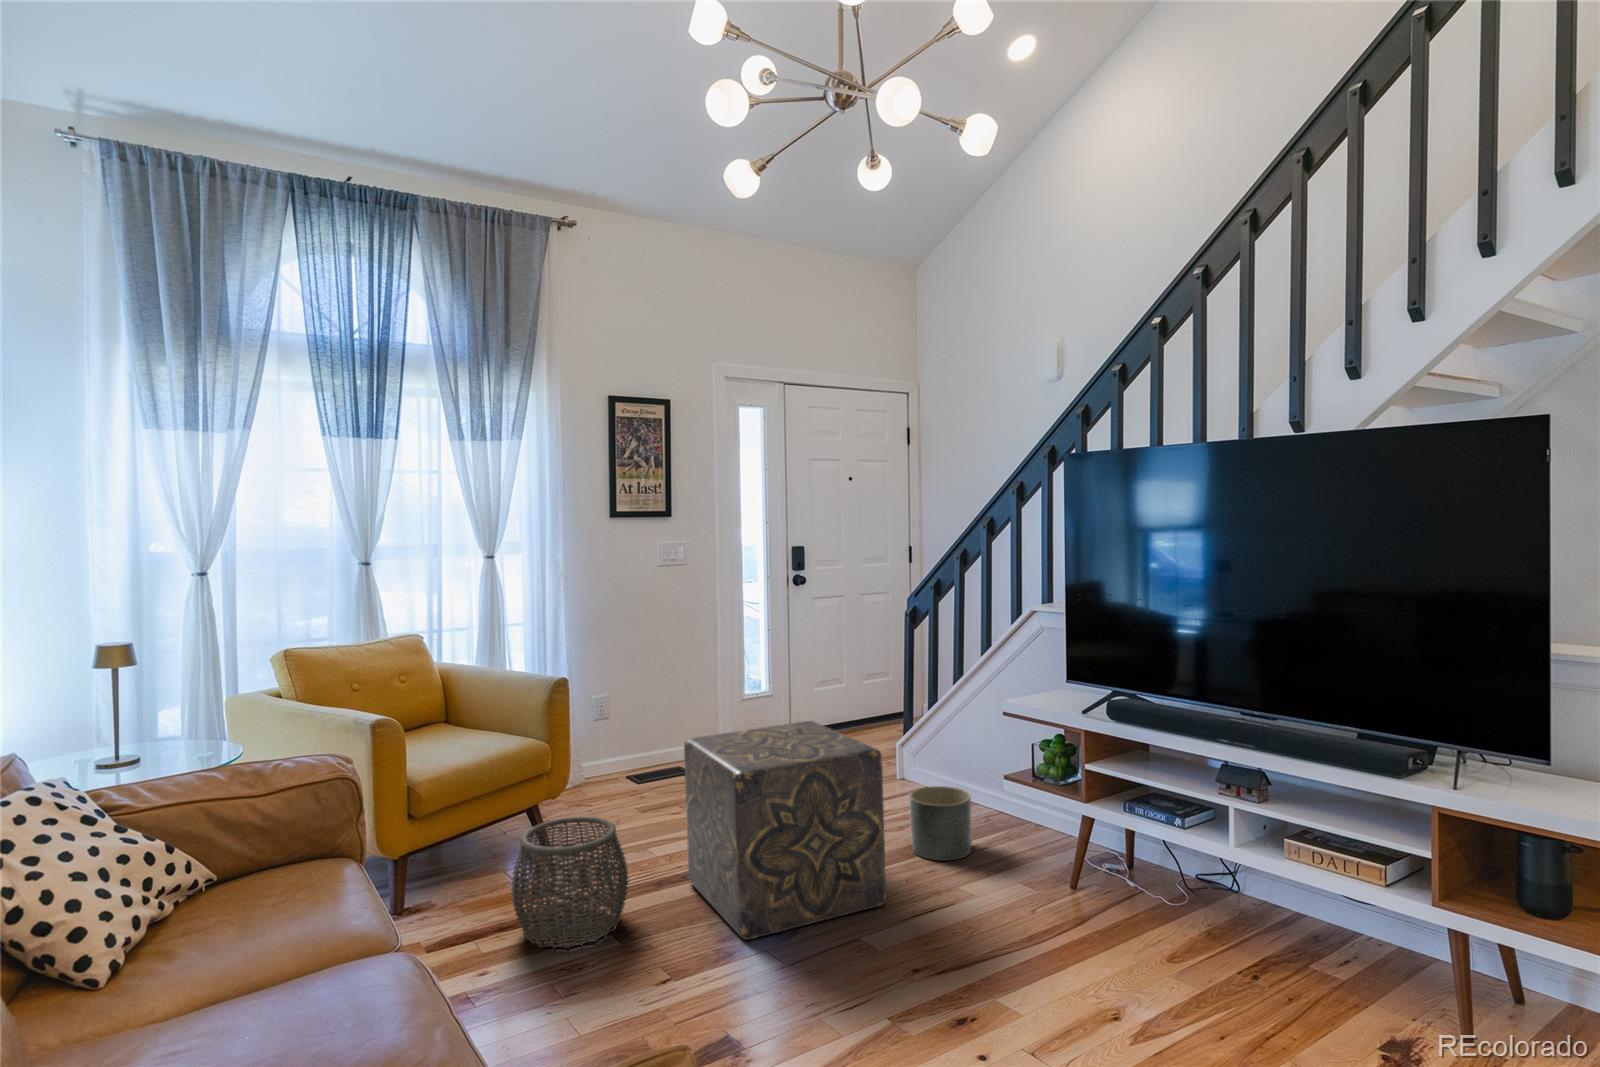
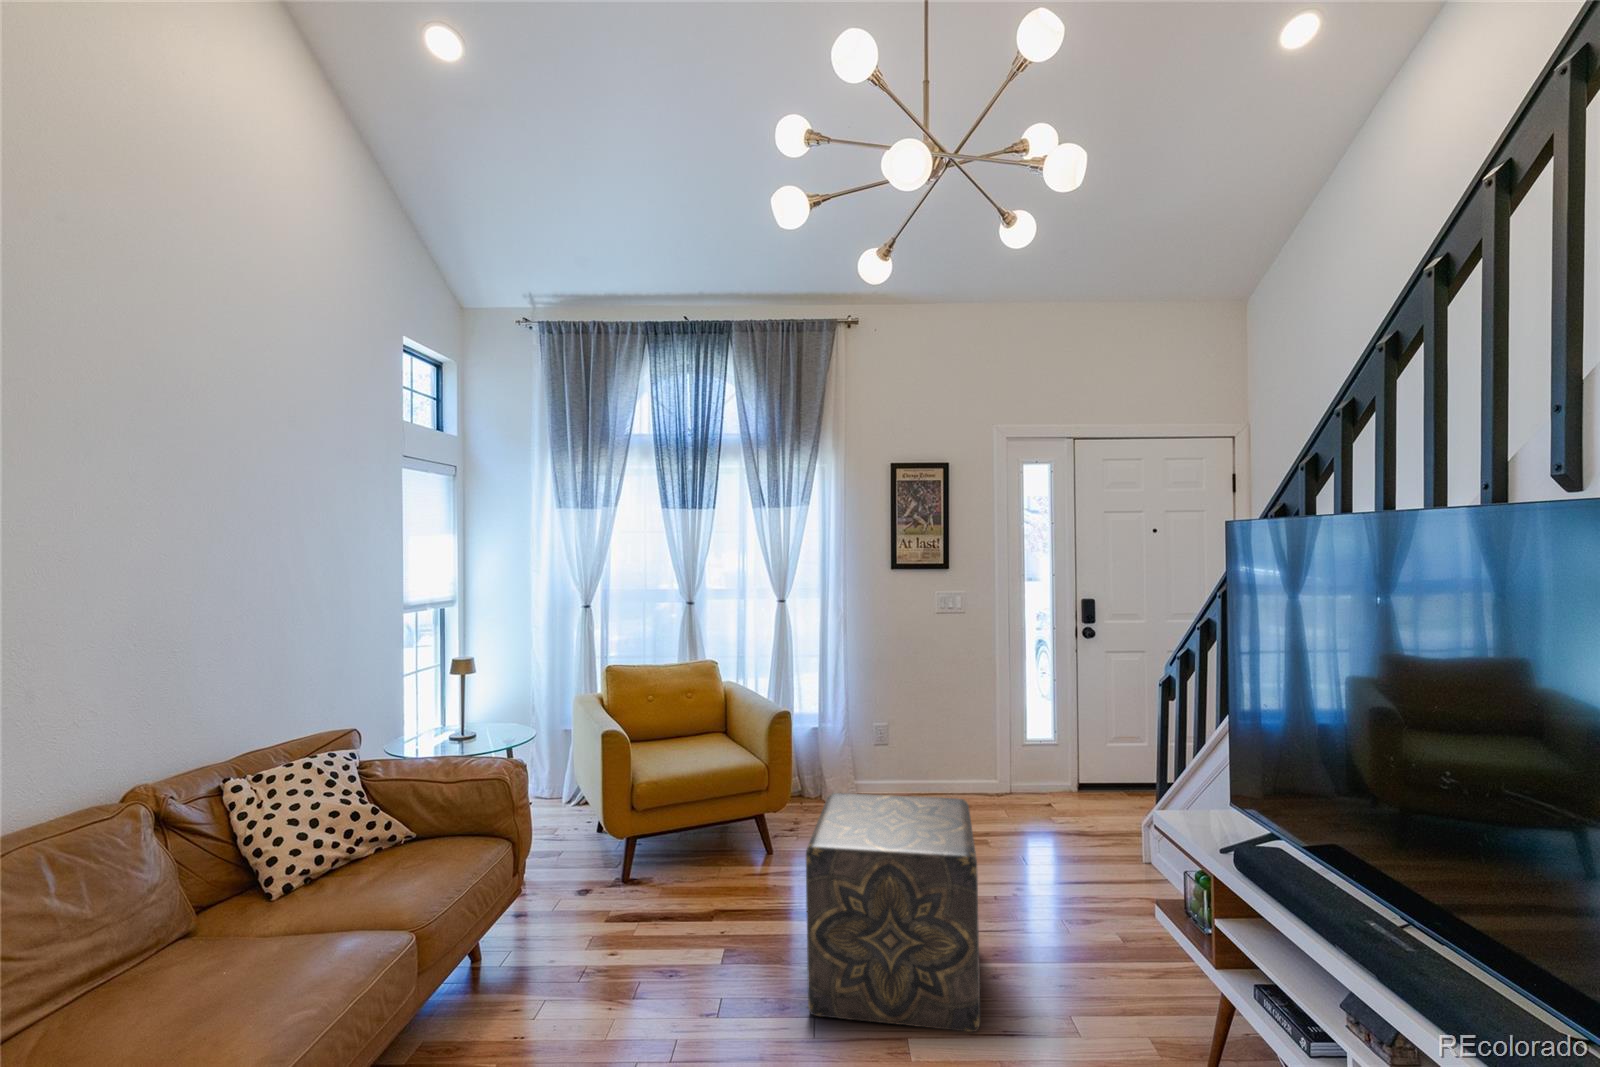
planter: present [910,786,971,861] -> none [1071,903,1148,1006]
woven basket: present [511,817,628,949] -> none [655,840,756,962]

